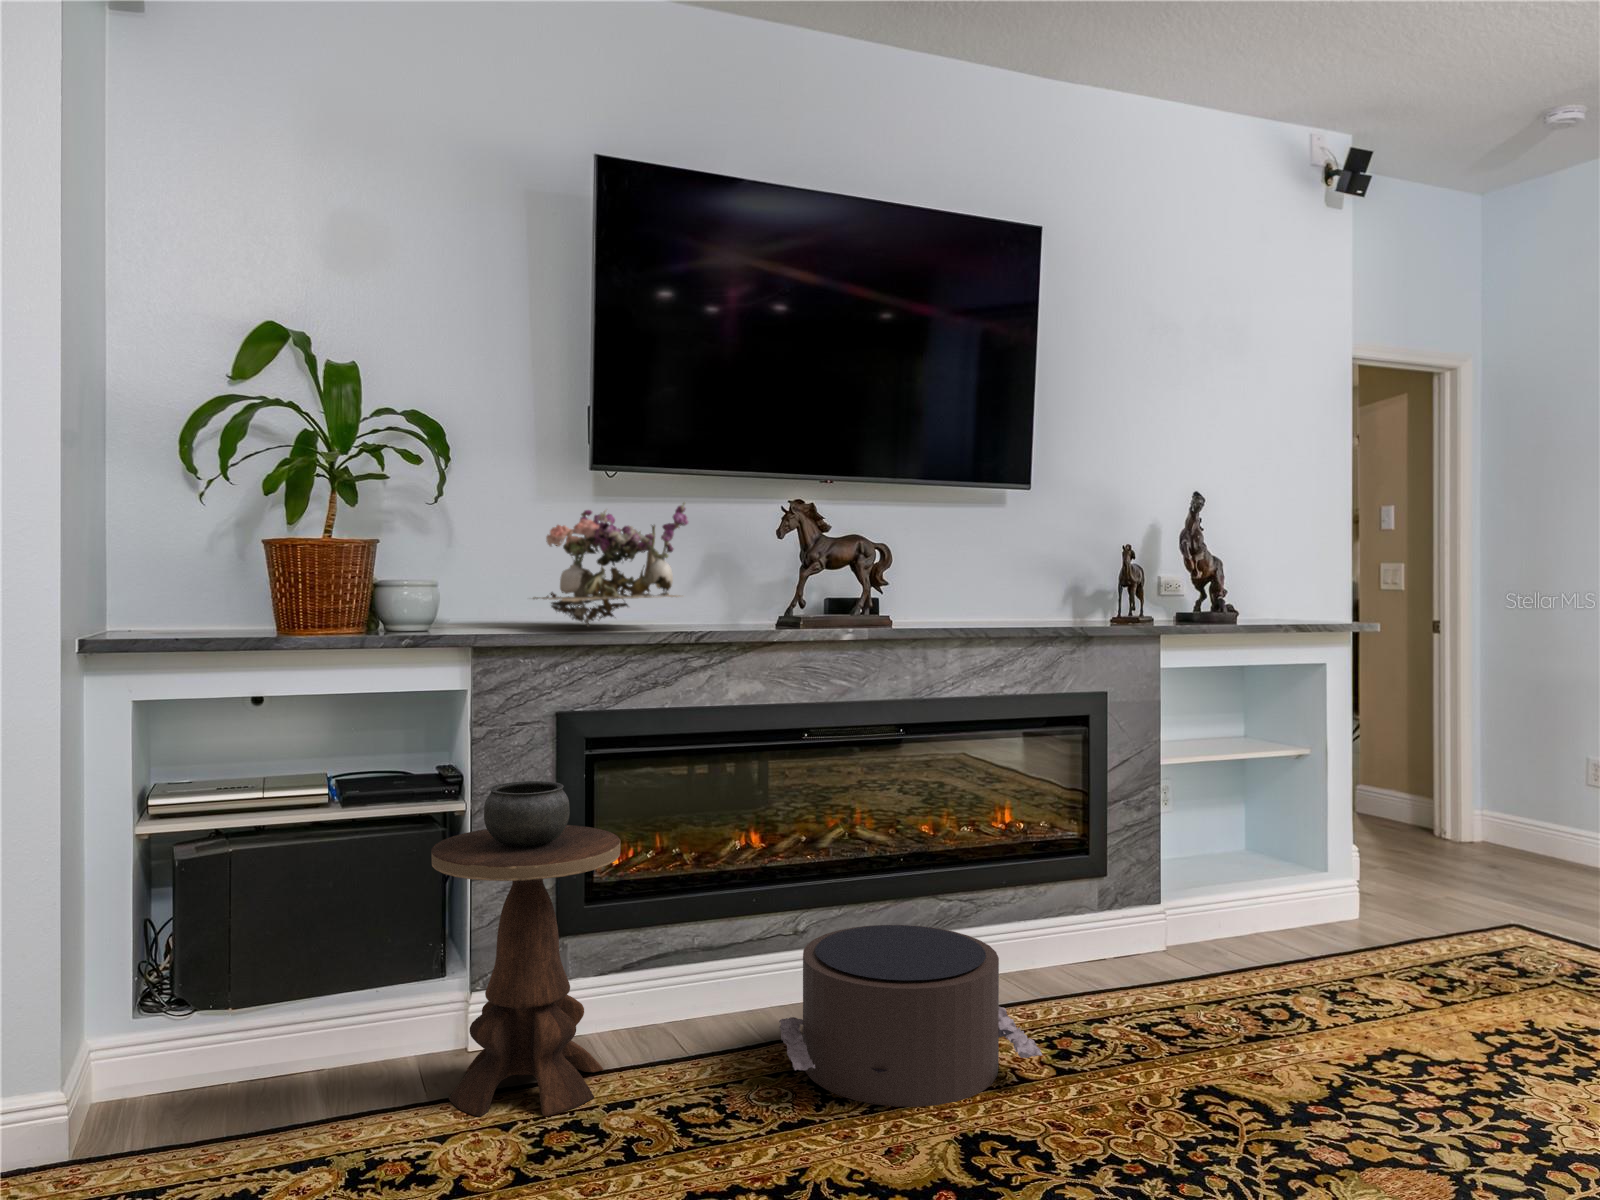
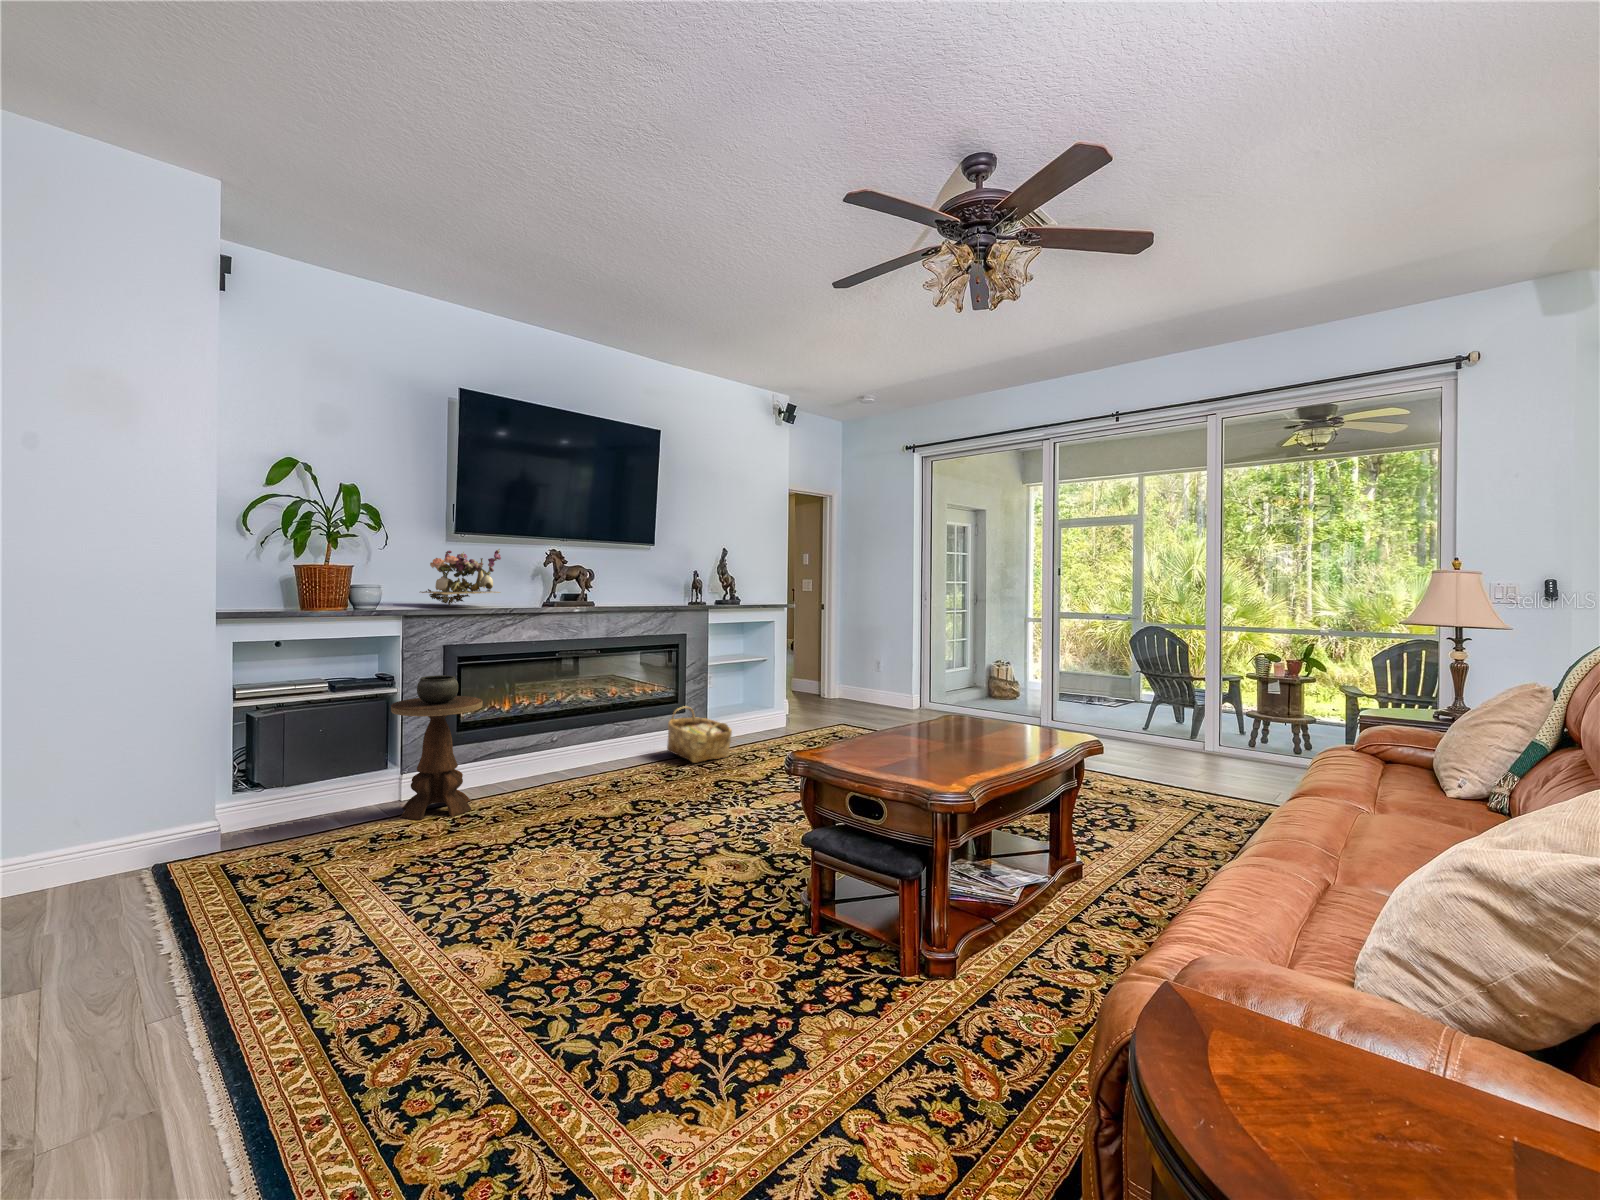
woven basket: none [1062,864,1225,1015] -> present [667,706,732,763]
pouf: present [779,925,1042,1107] -> none [551,732,662,798]

